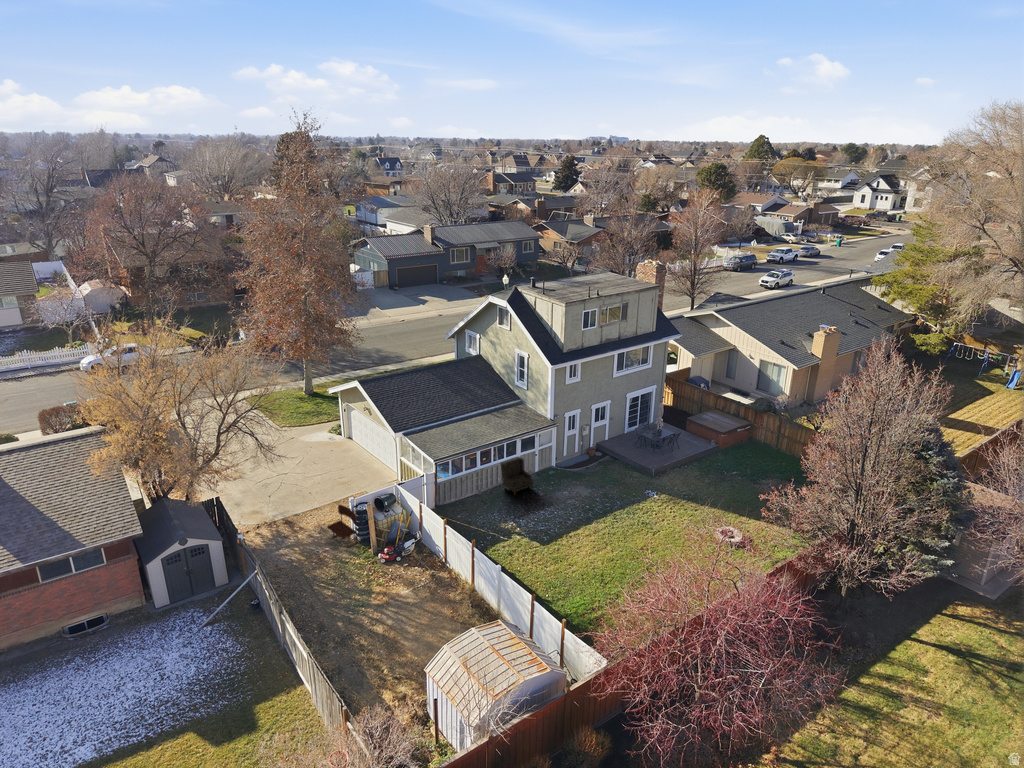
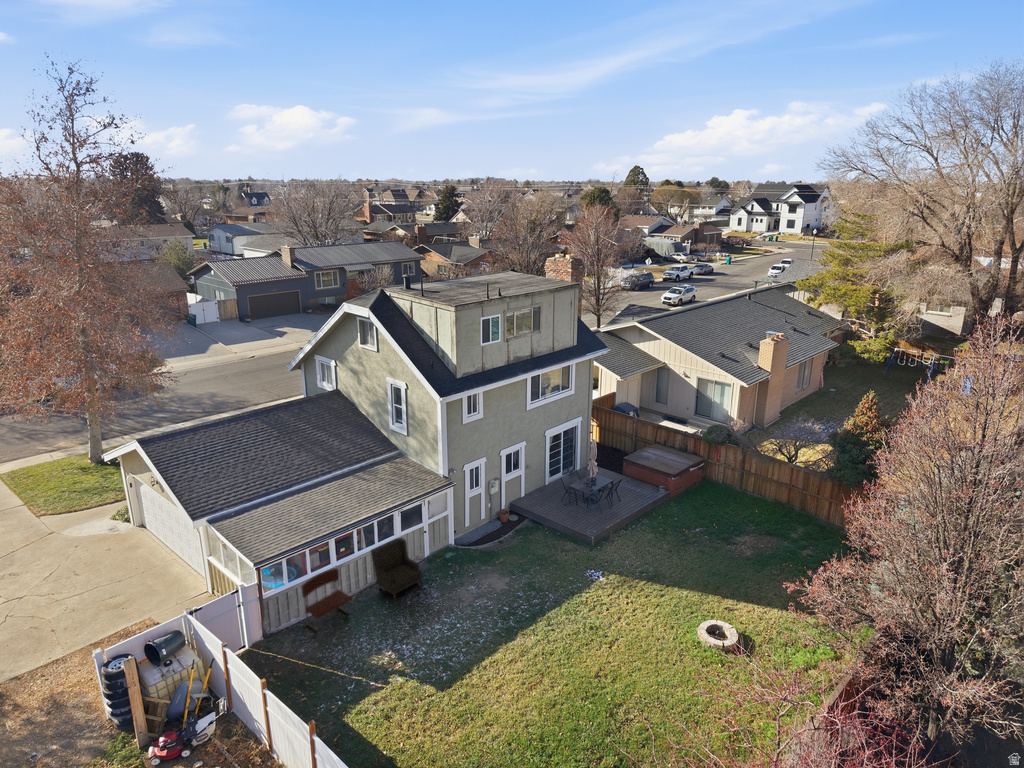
bench: present [327,505,358,548] -> present [301,568,352,631]

